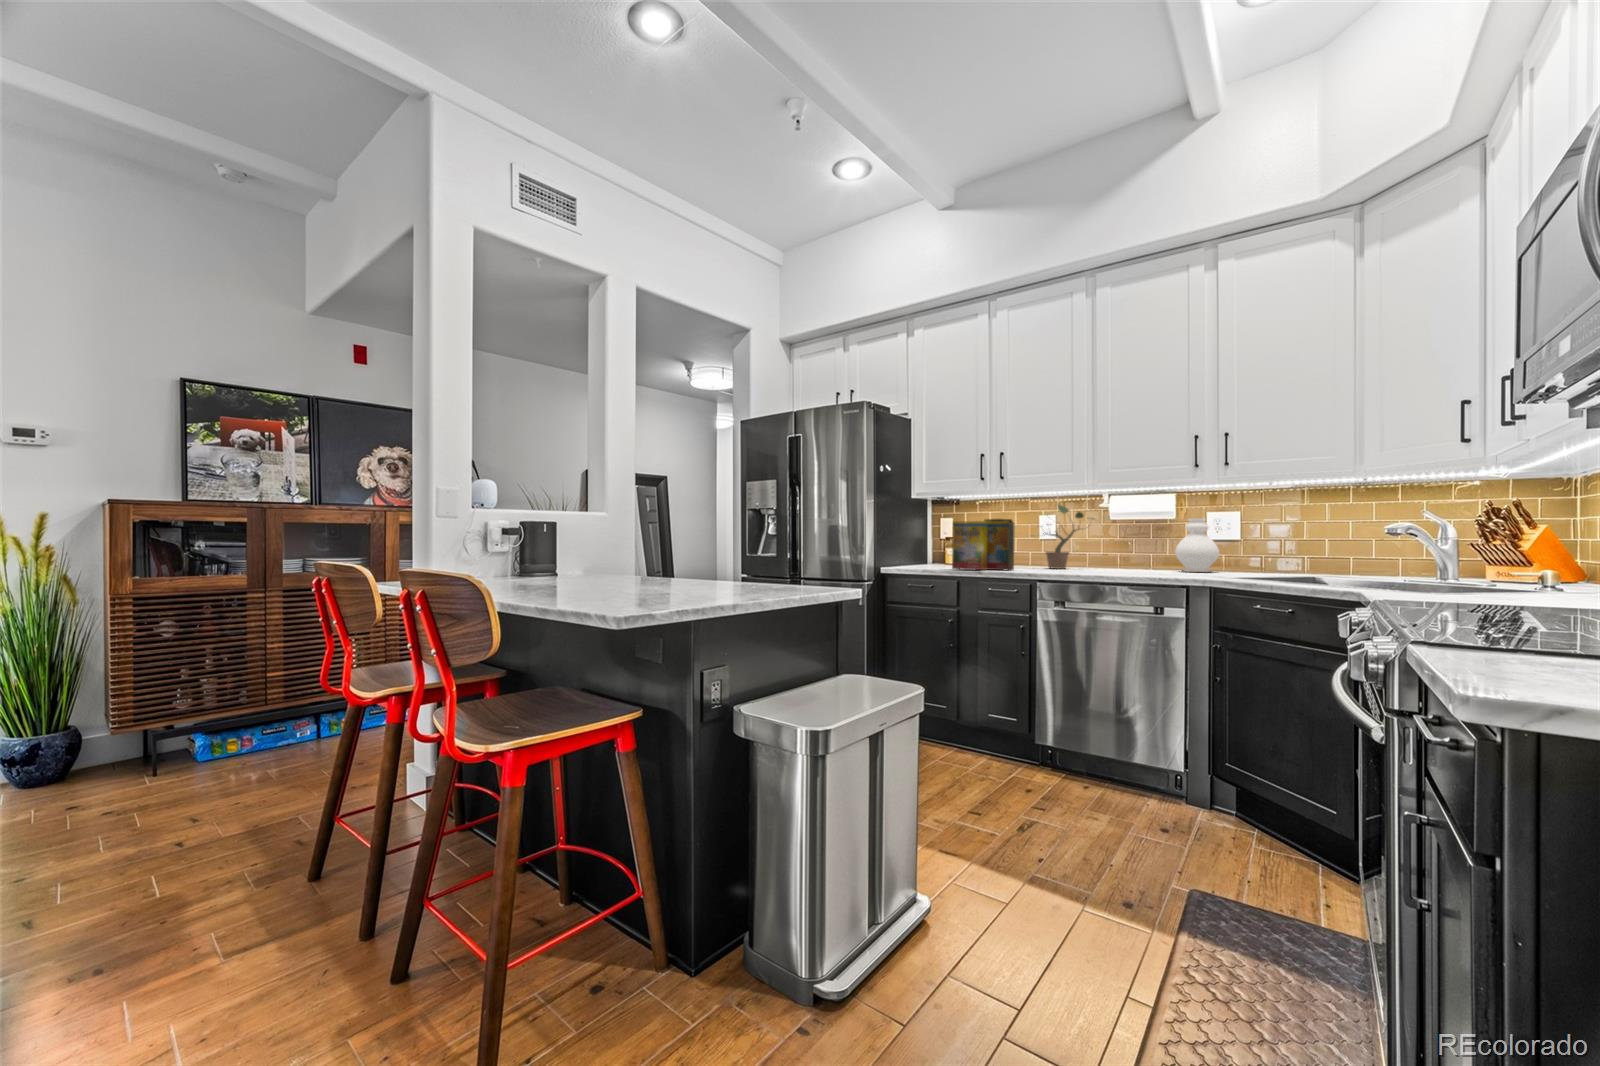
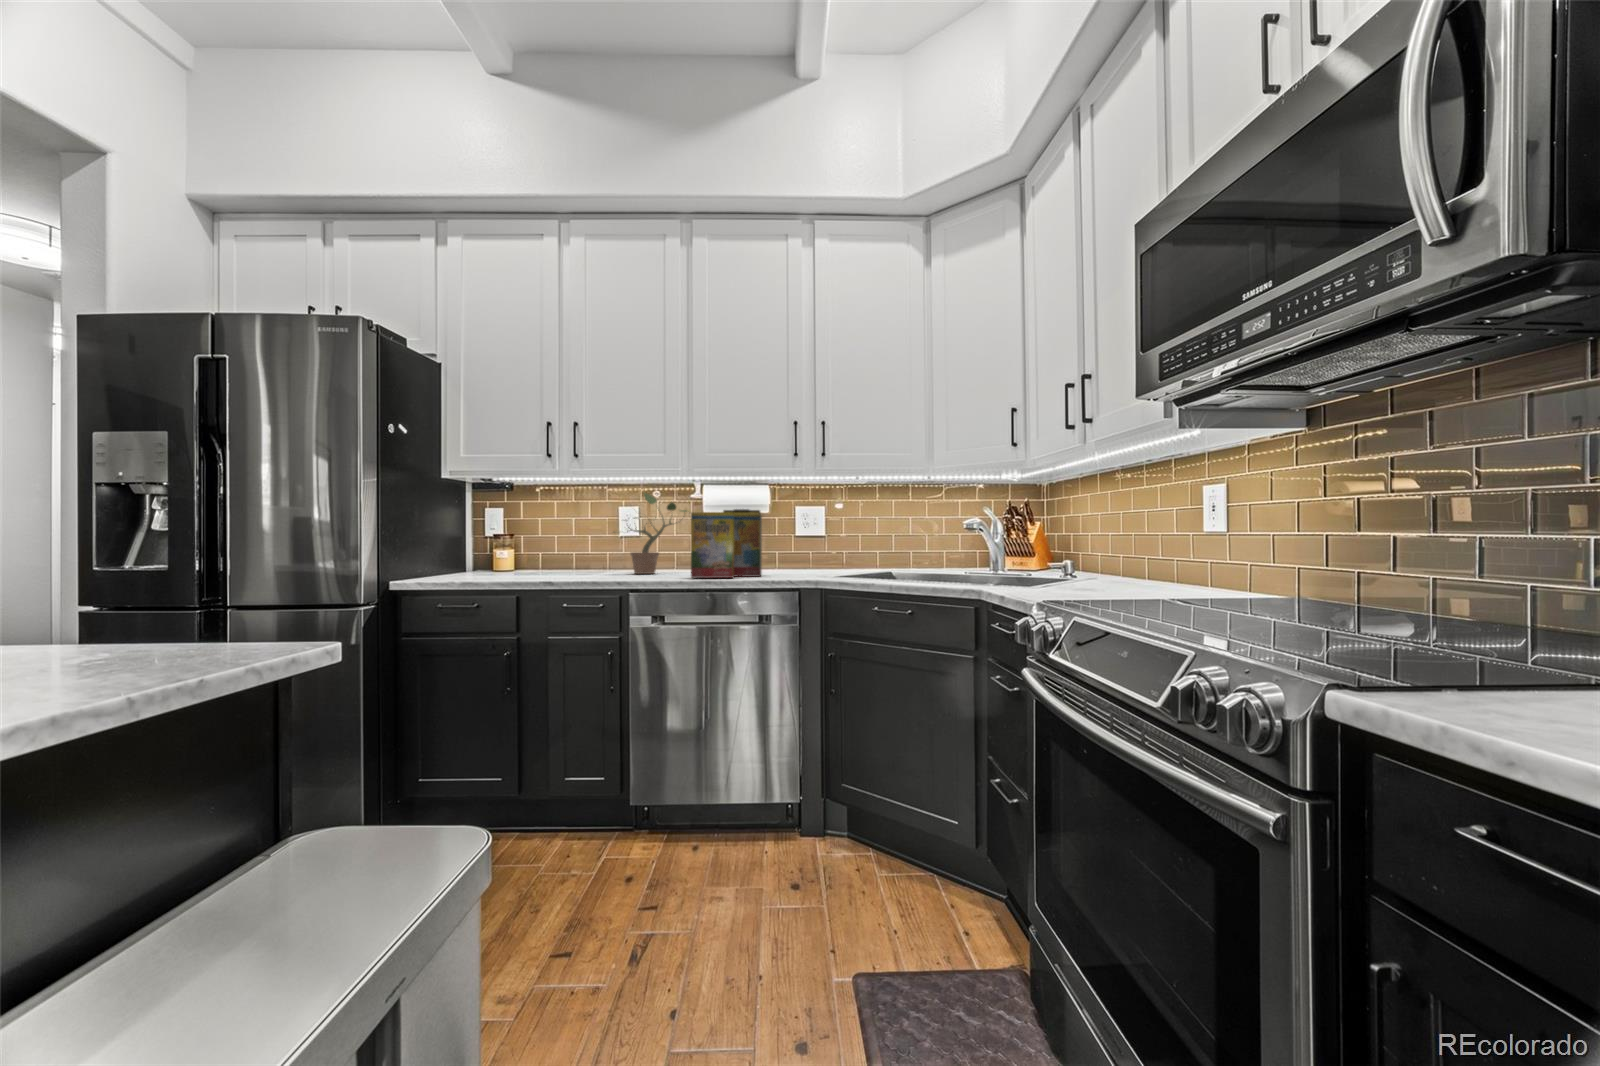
decorative vase: present [1175,518,1219,572] -> none [775,512,817,572]
cereal box: present [952,519,1015,571] -> present [691,509,762,578]

